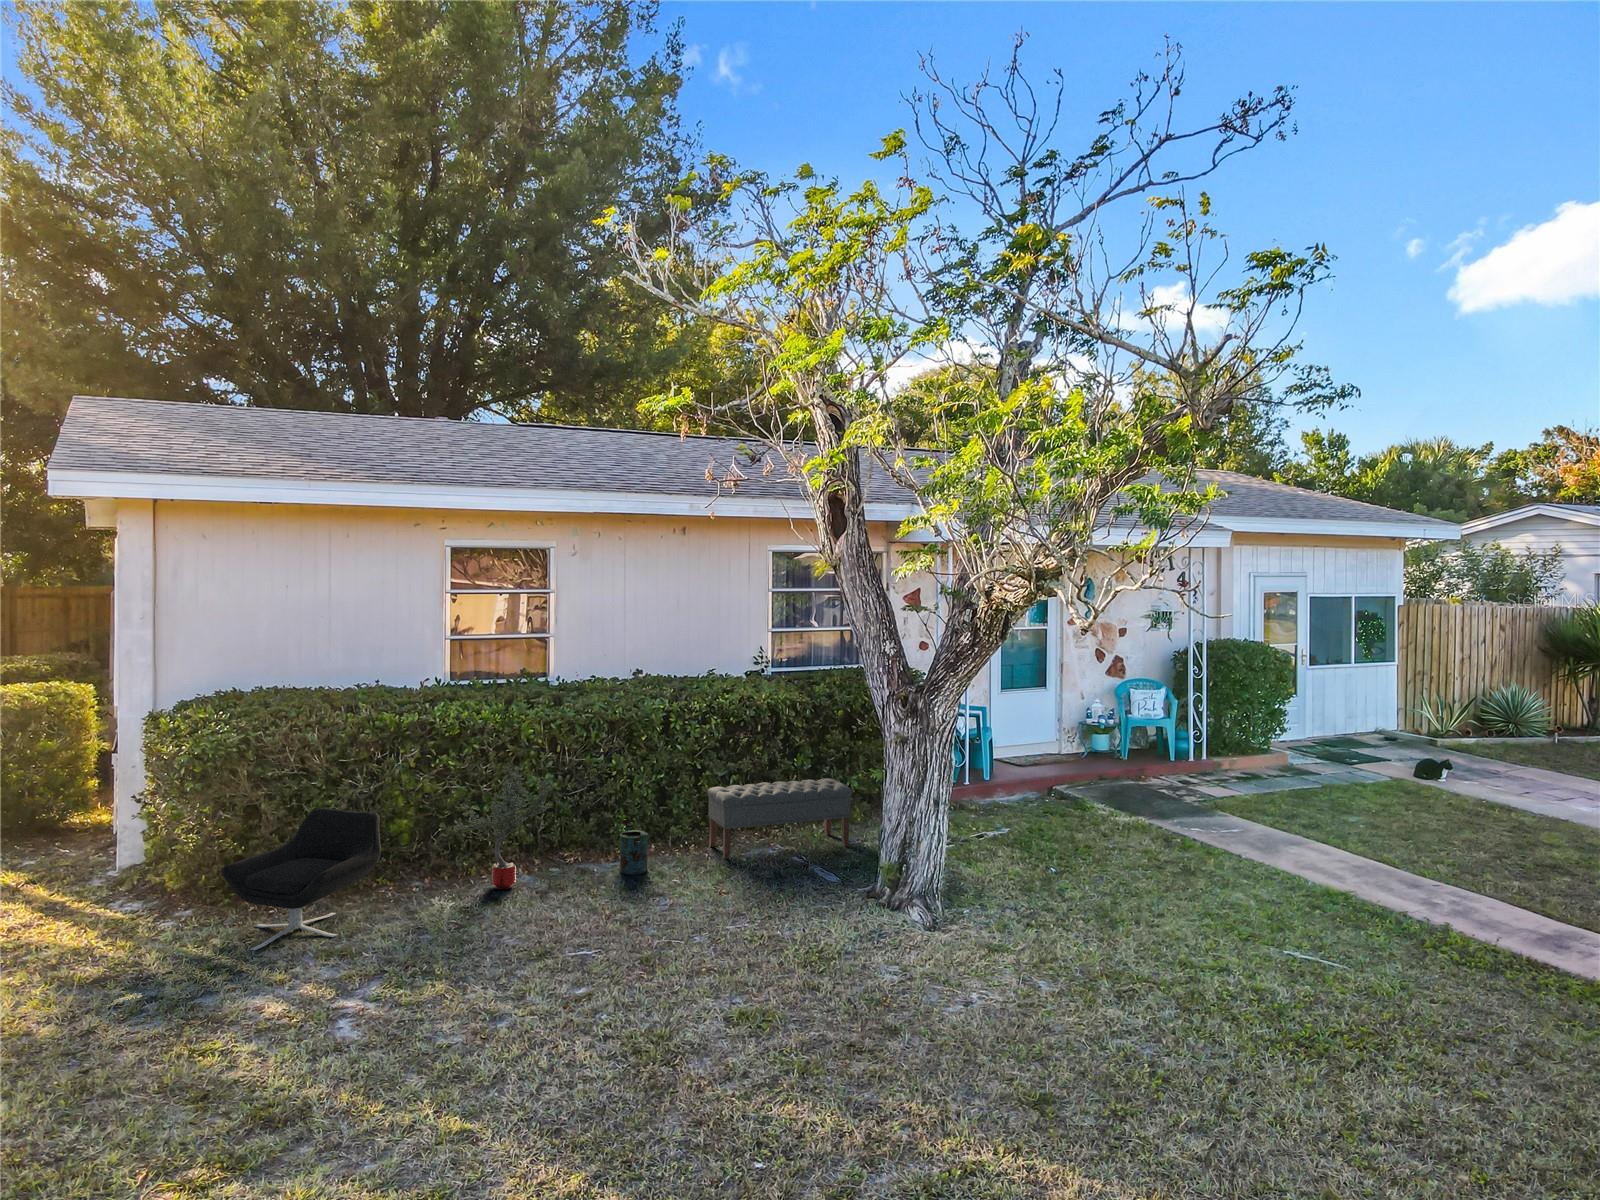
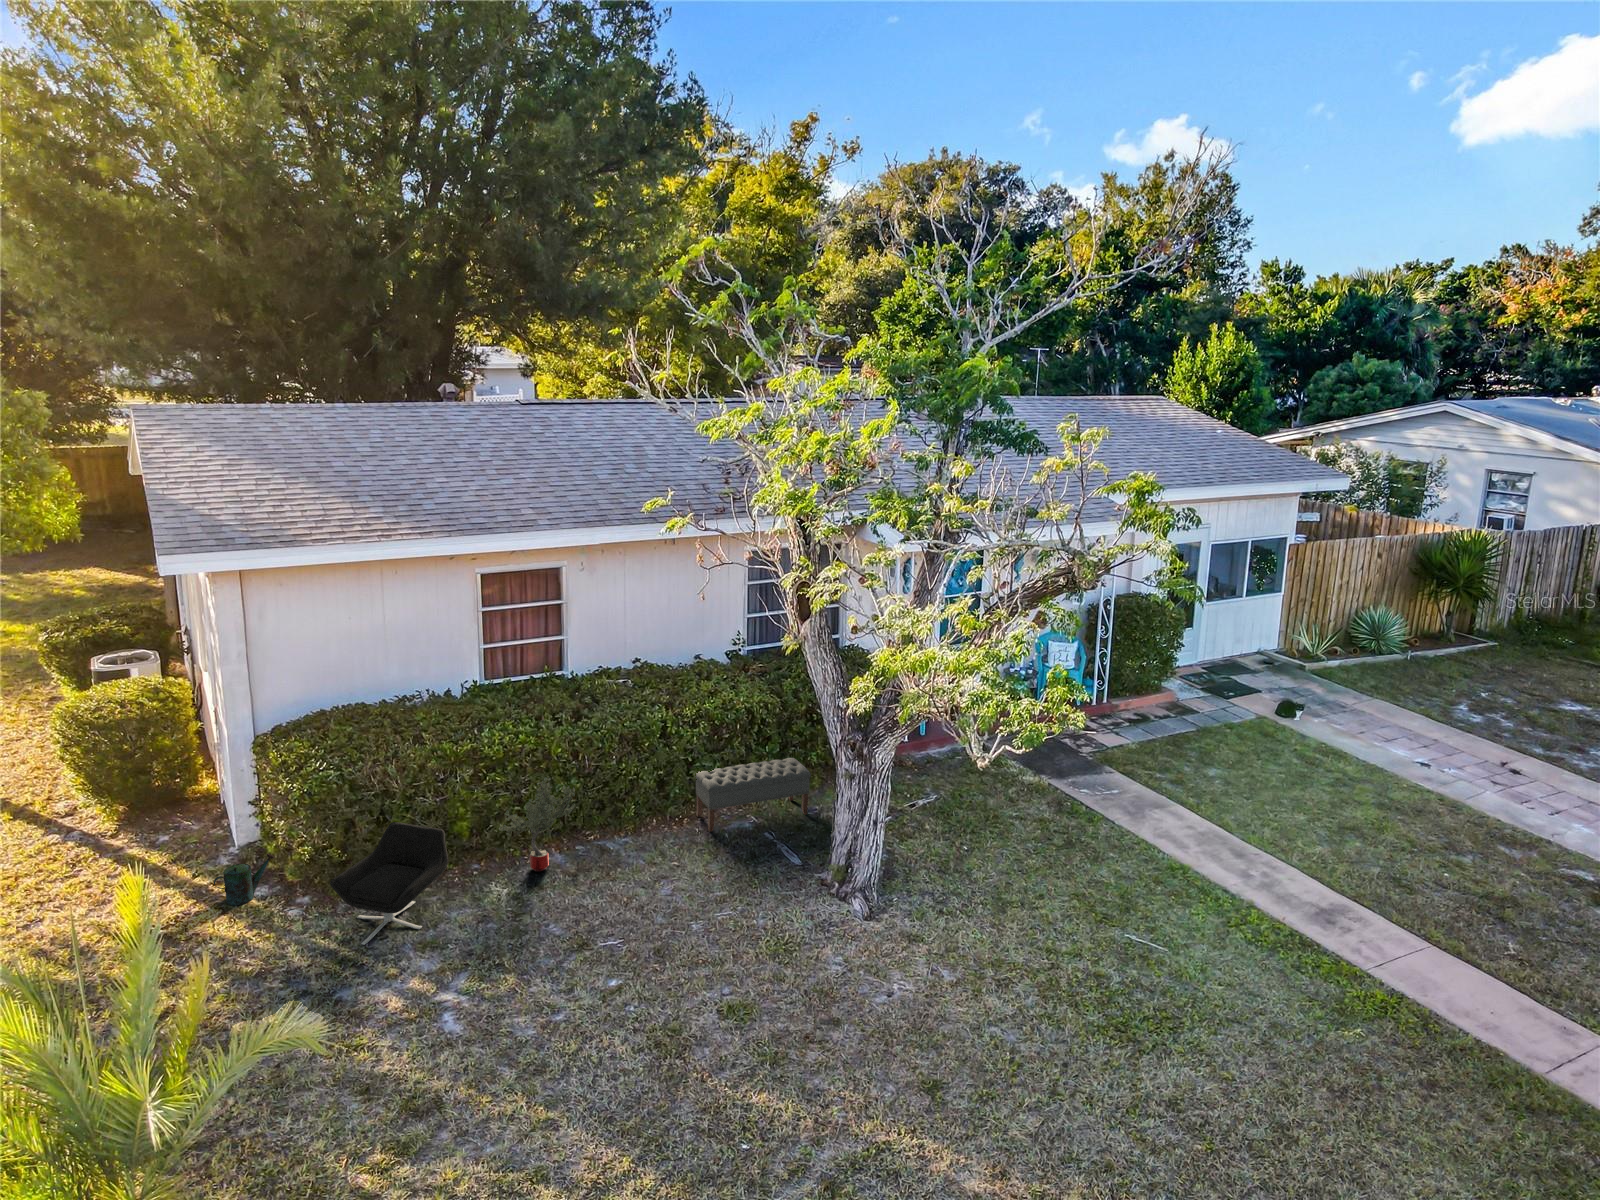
watering can: present [620,819,648,874] -> present [214,854,275,905]

